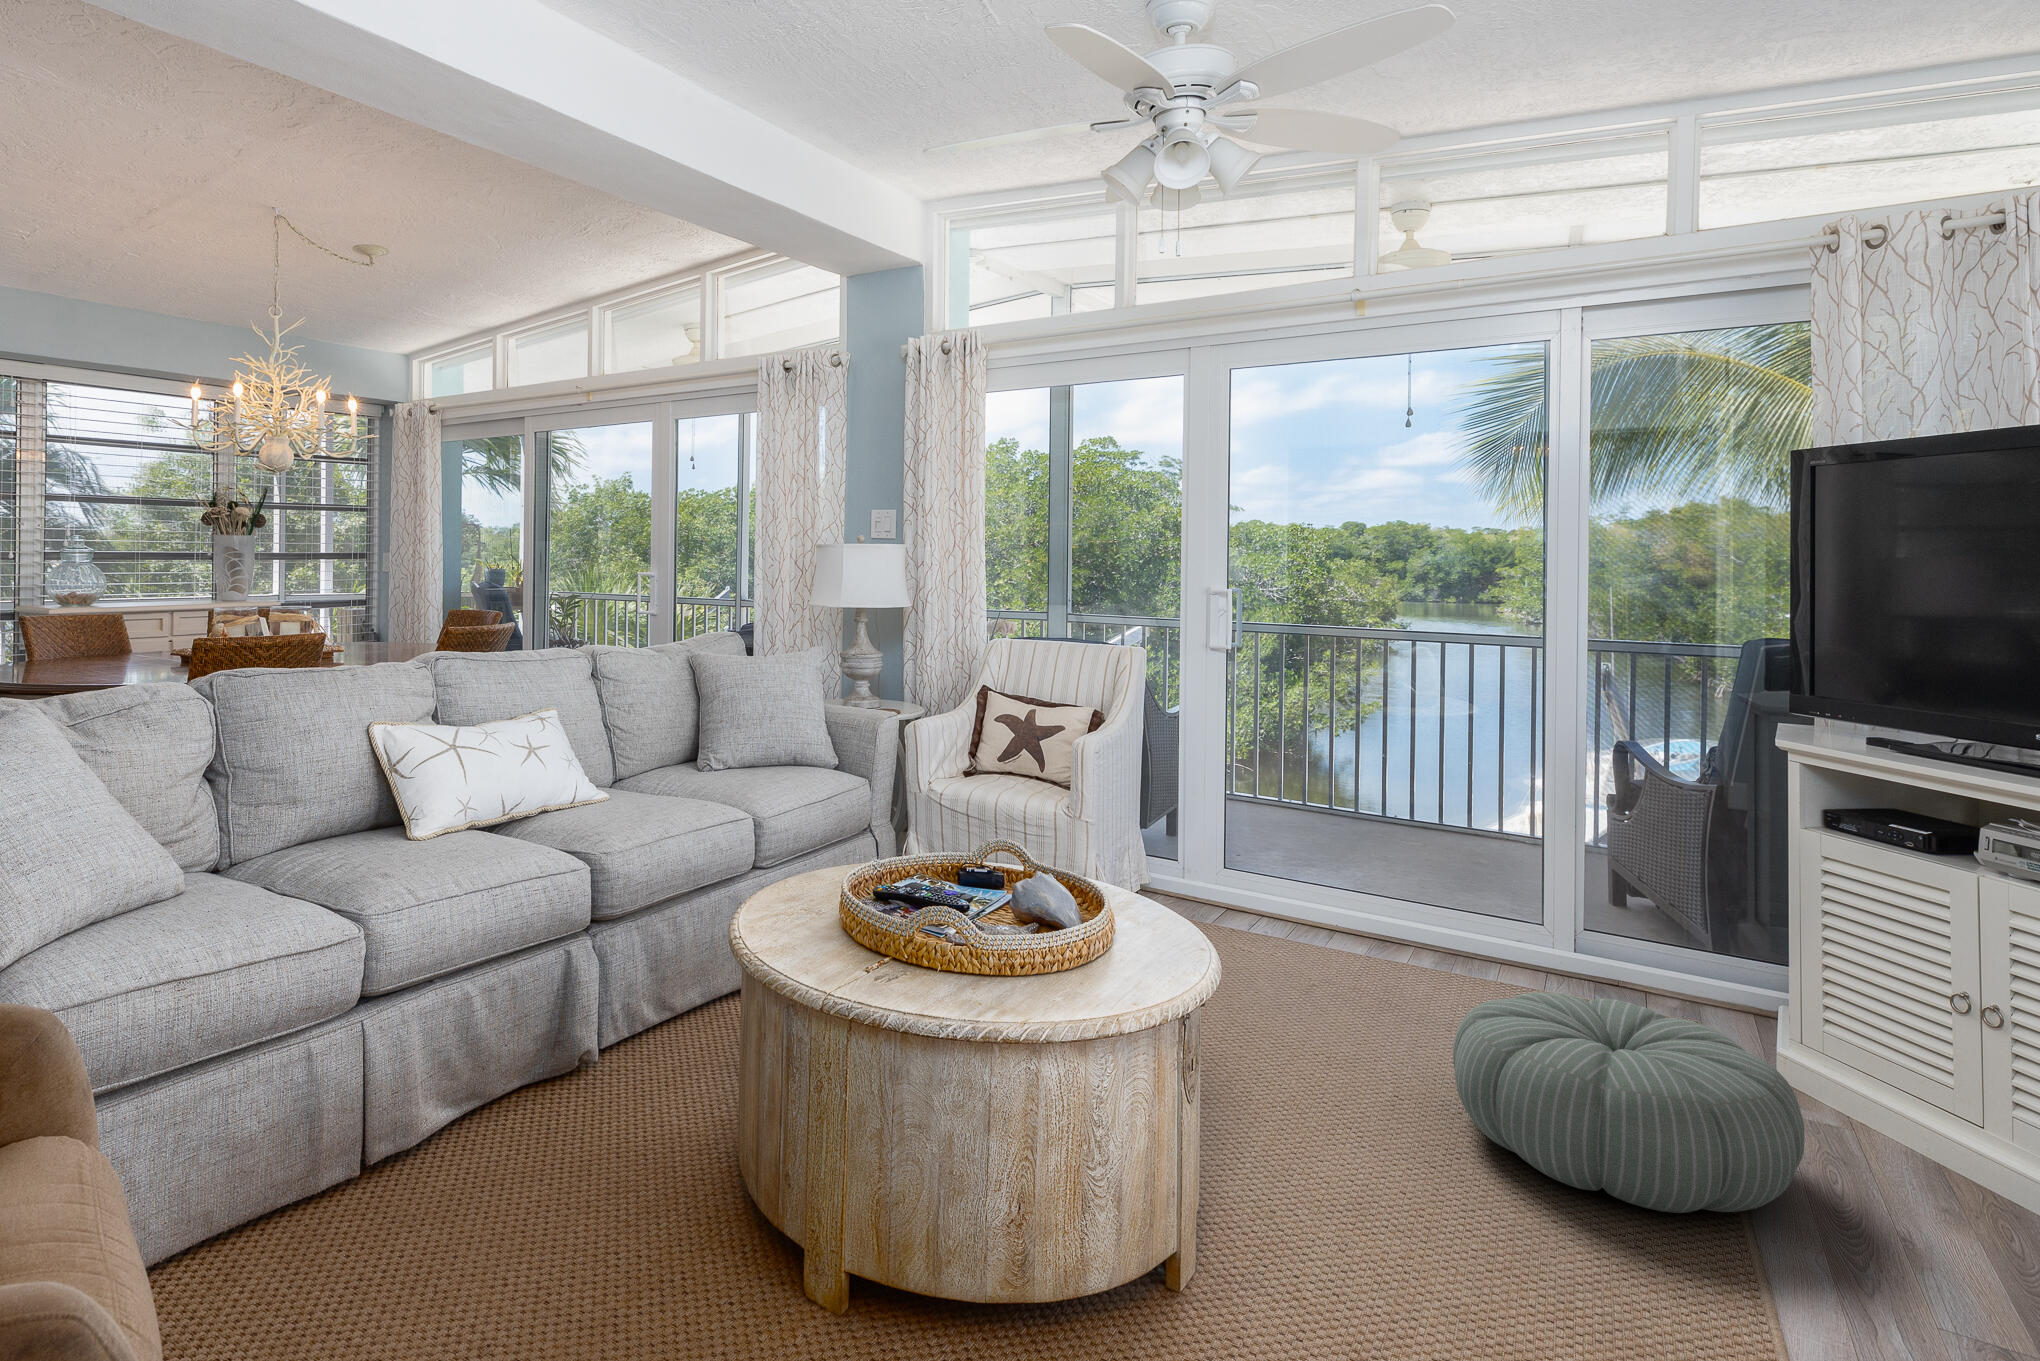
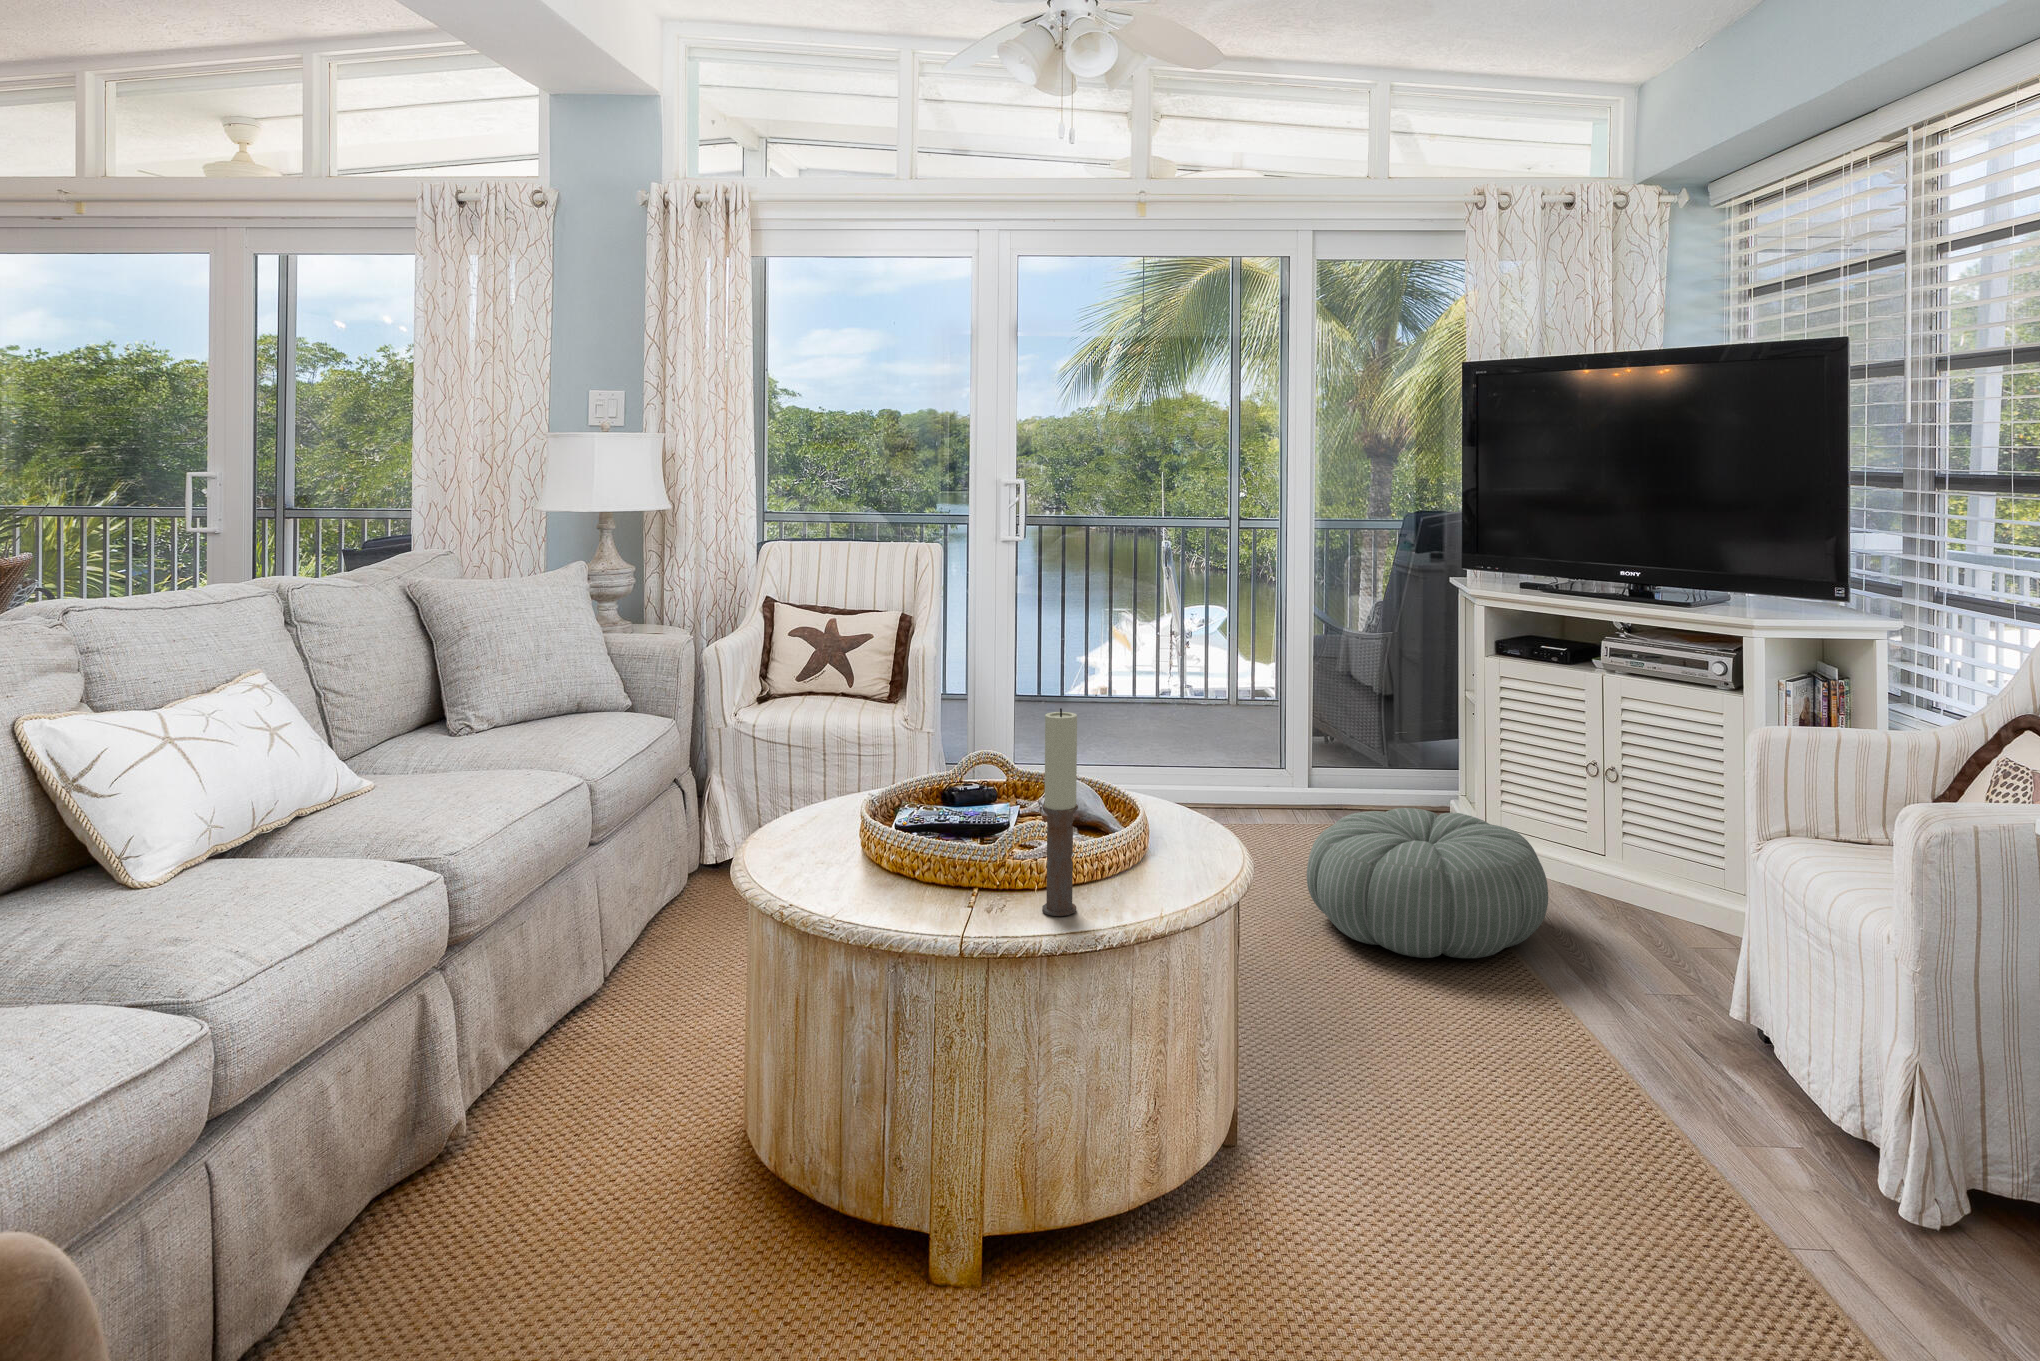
candle: none [917,809,950,999] -> present [1042,708,1078,916]

